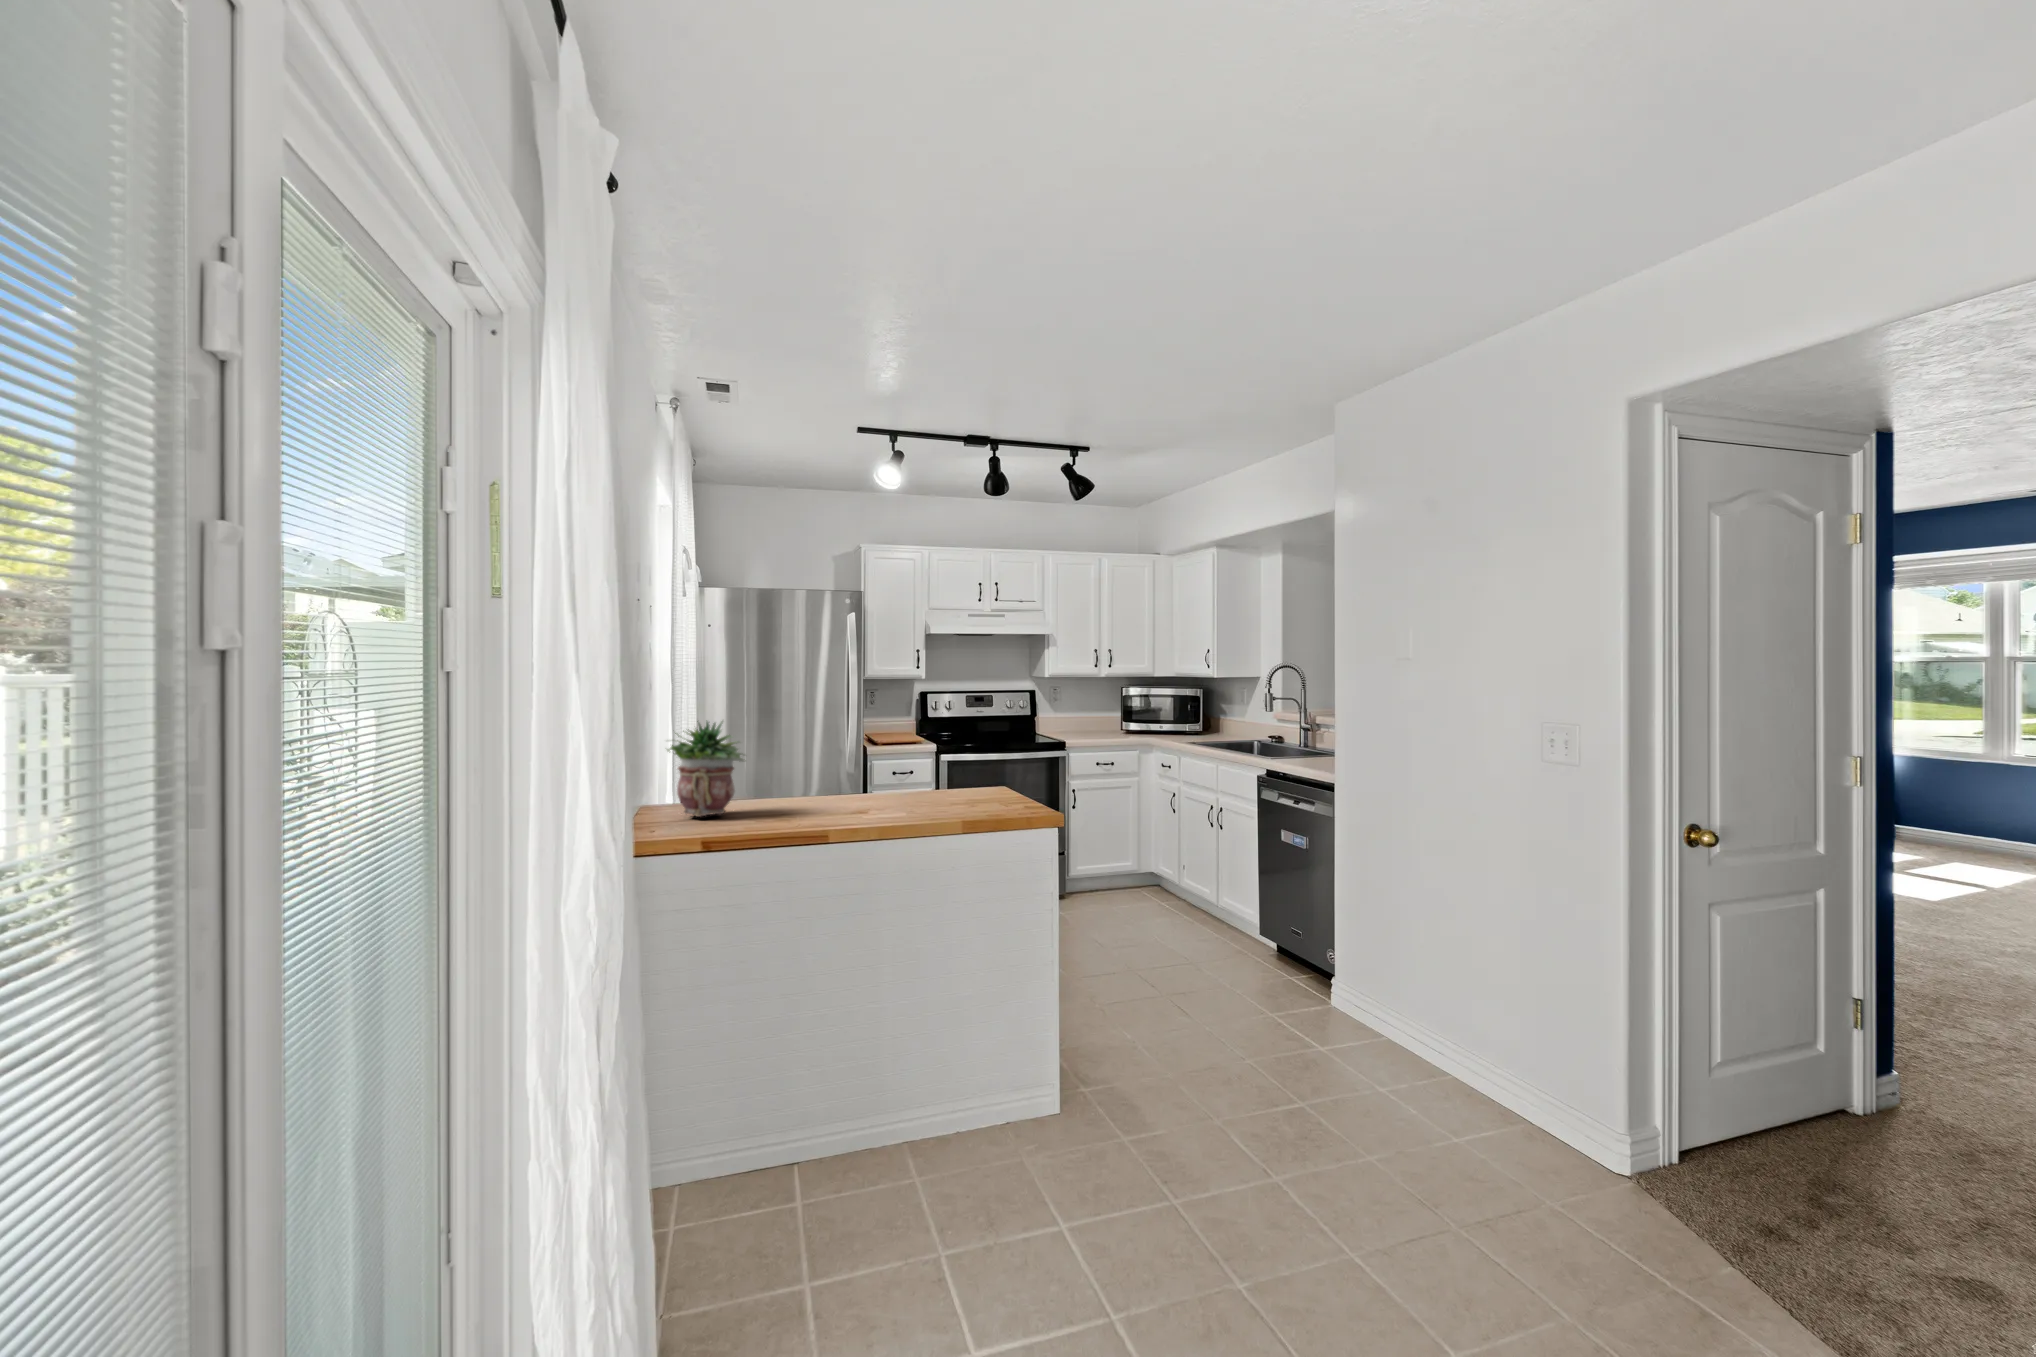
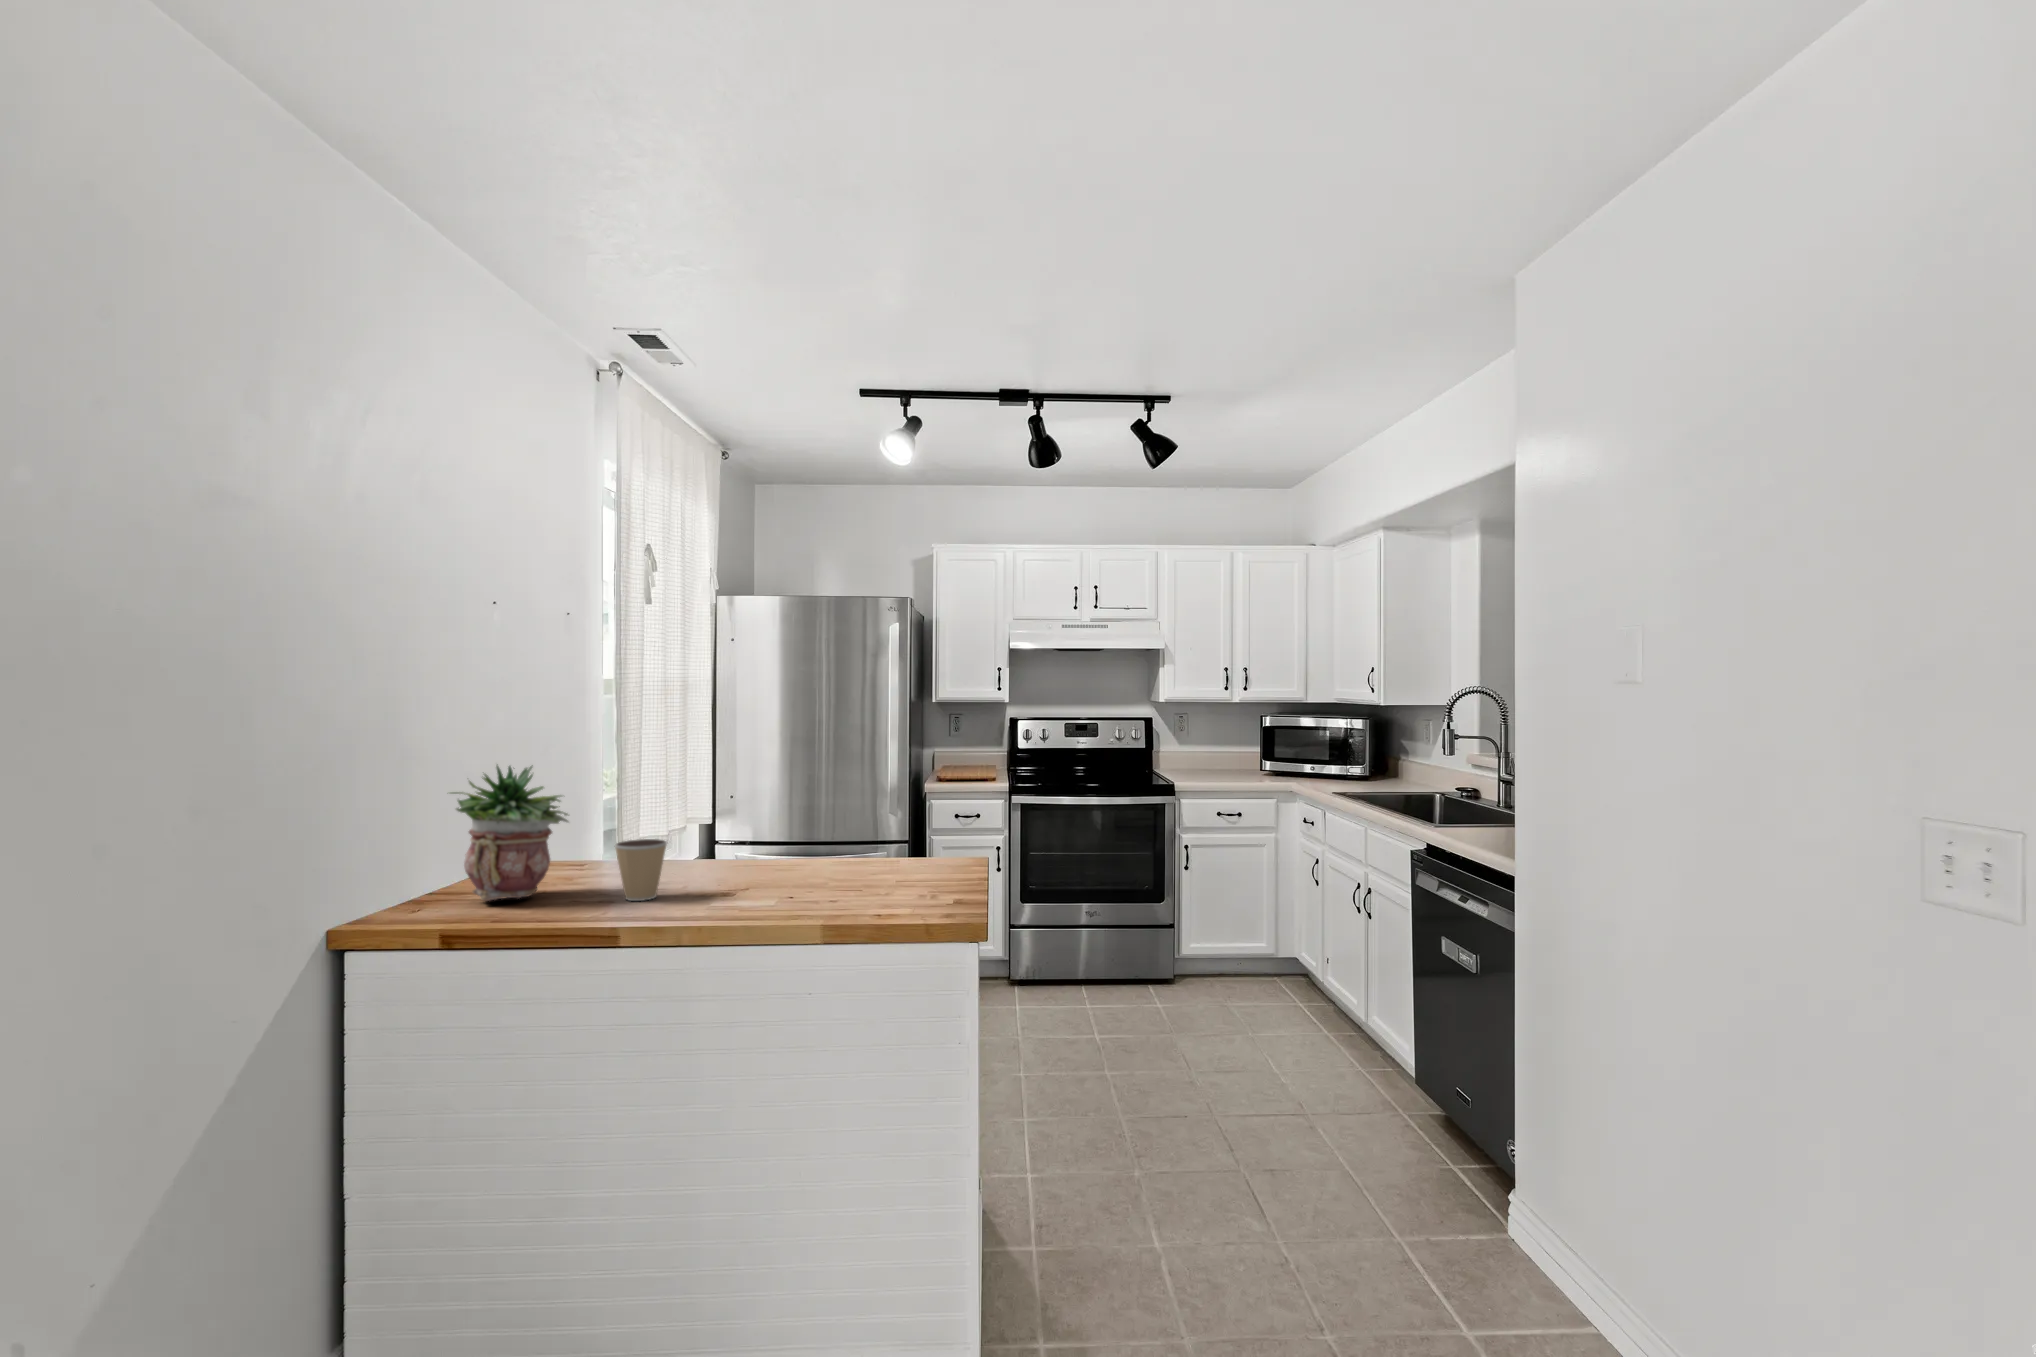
coffee cup: none [786,771,822,813] -> present [615,839,667,901]

